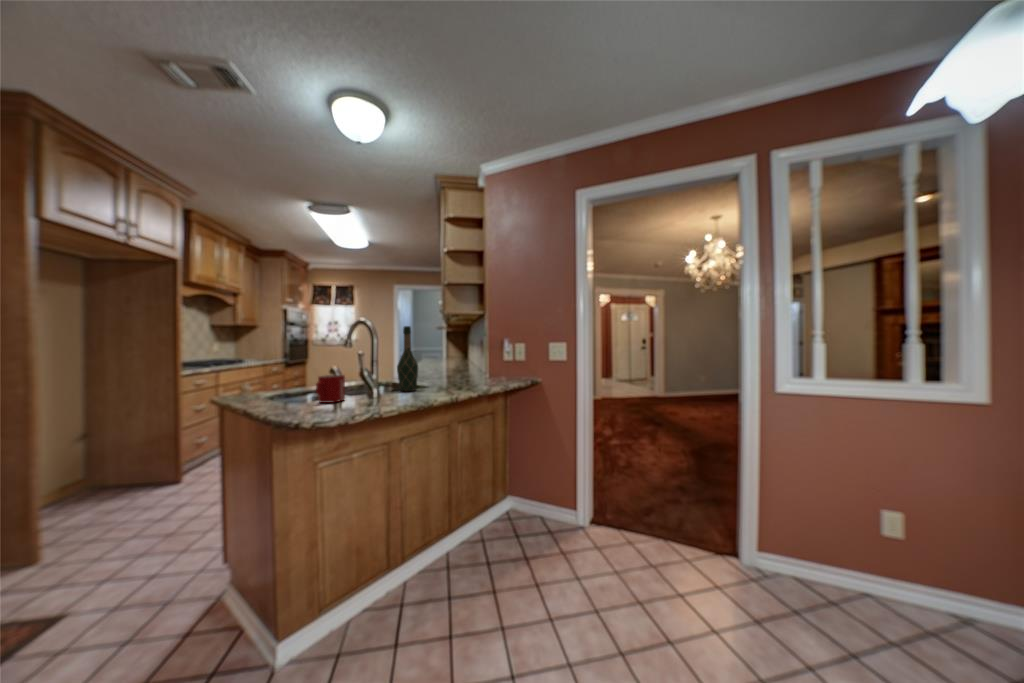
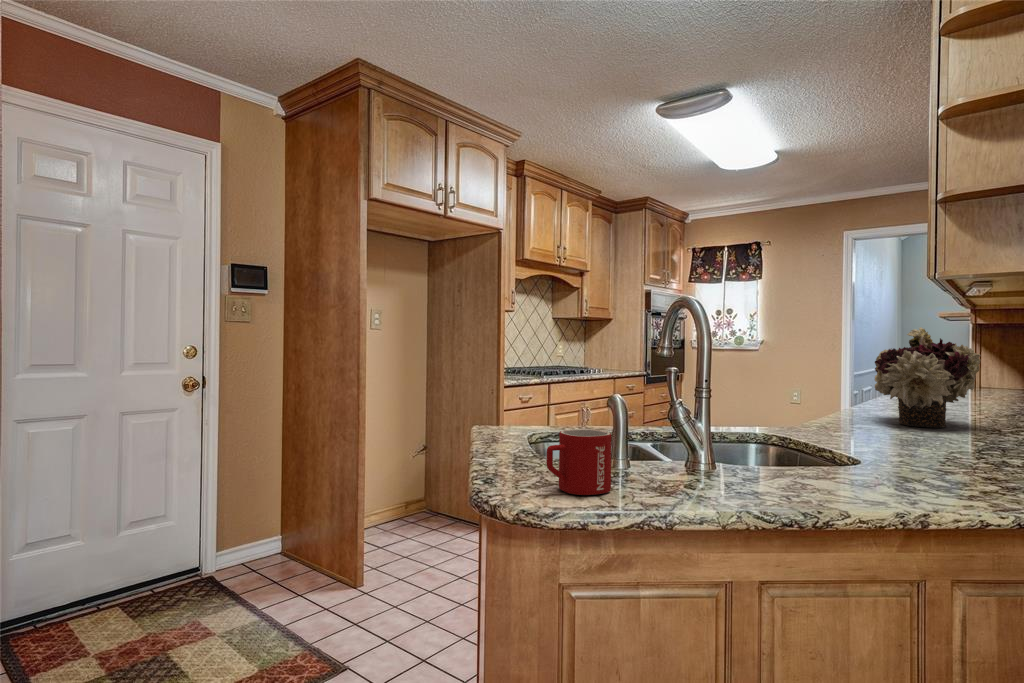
wine bottle: present [397,326,418,391] -> none [749,321,809,495]
flower arrangement: none [422,330,458,369] -> present [875,327,981,428]

